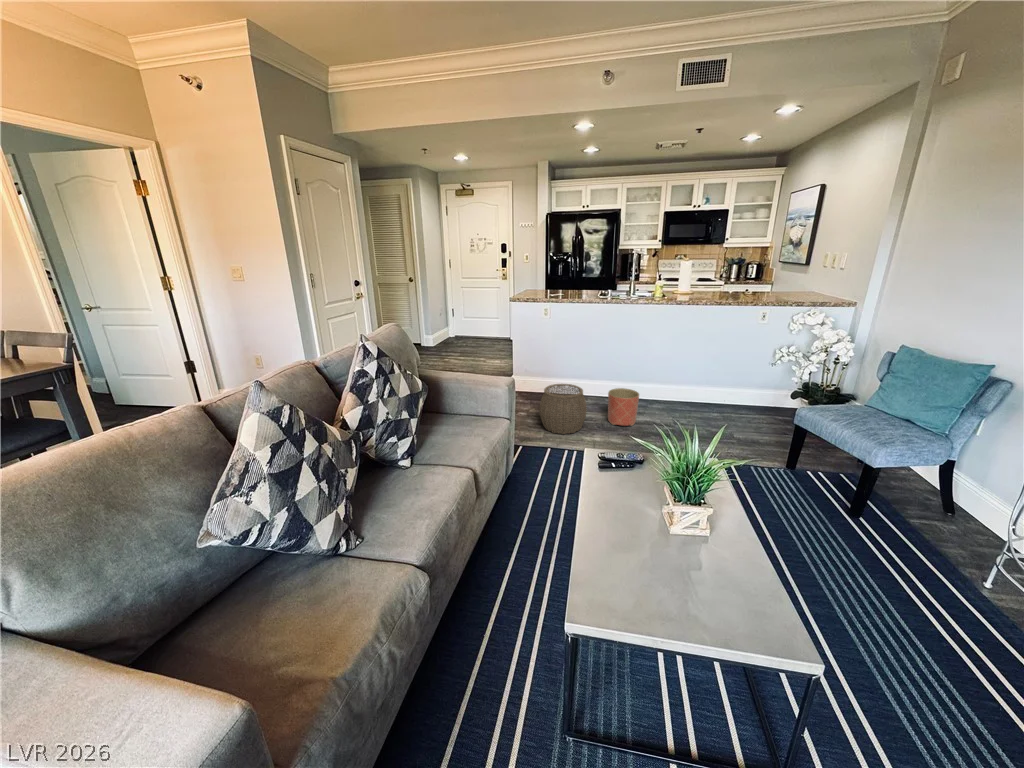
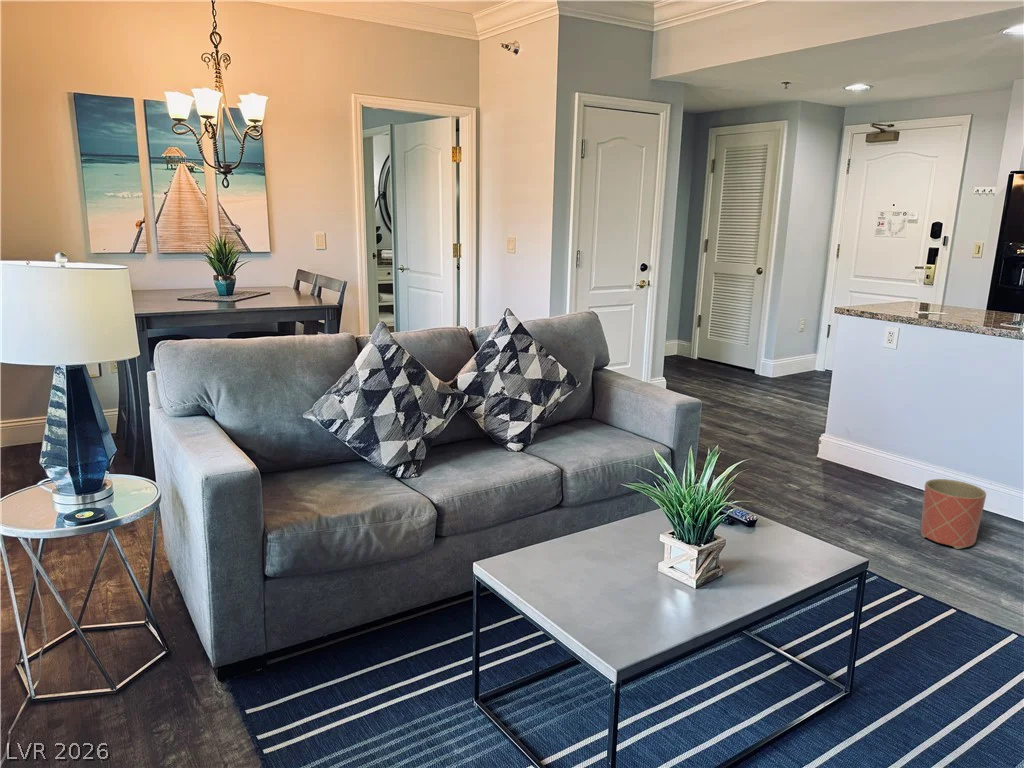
woven basket: present [540,384,587,434] -> none [793,444,877,525]

